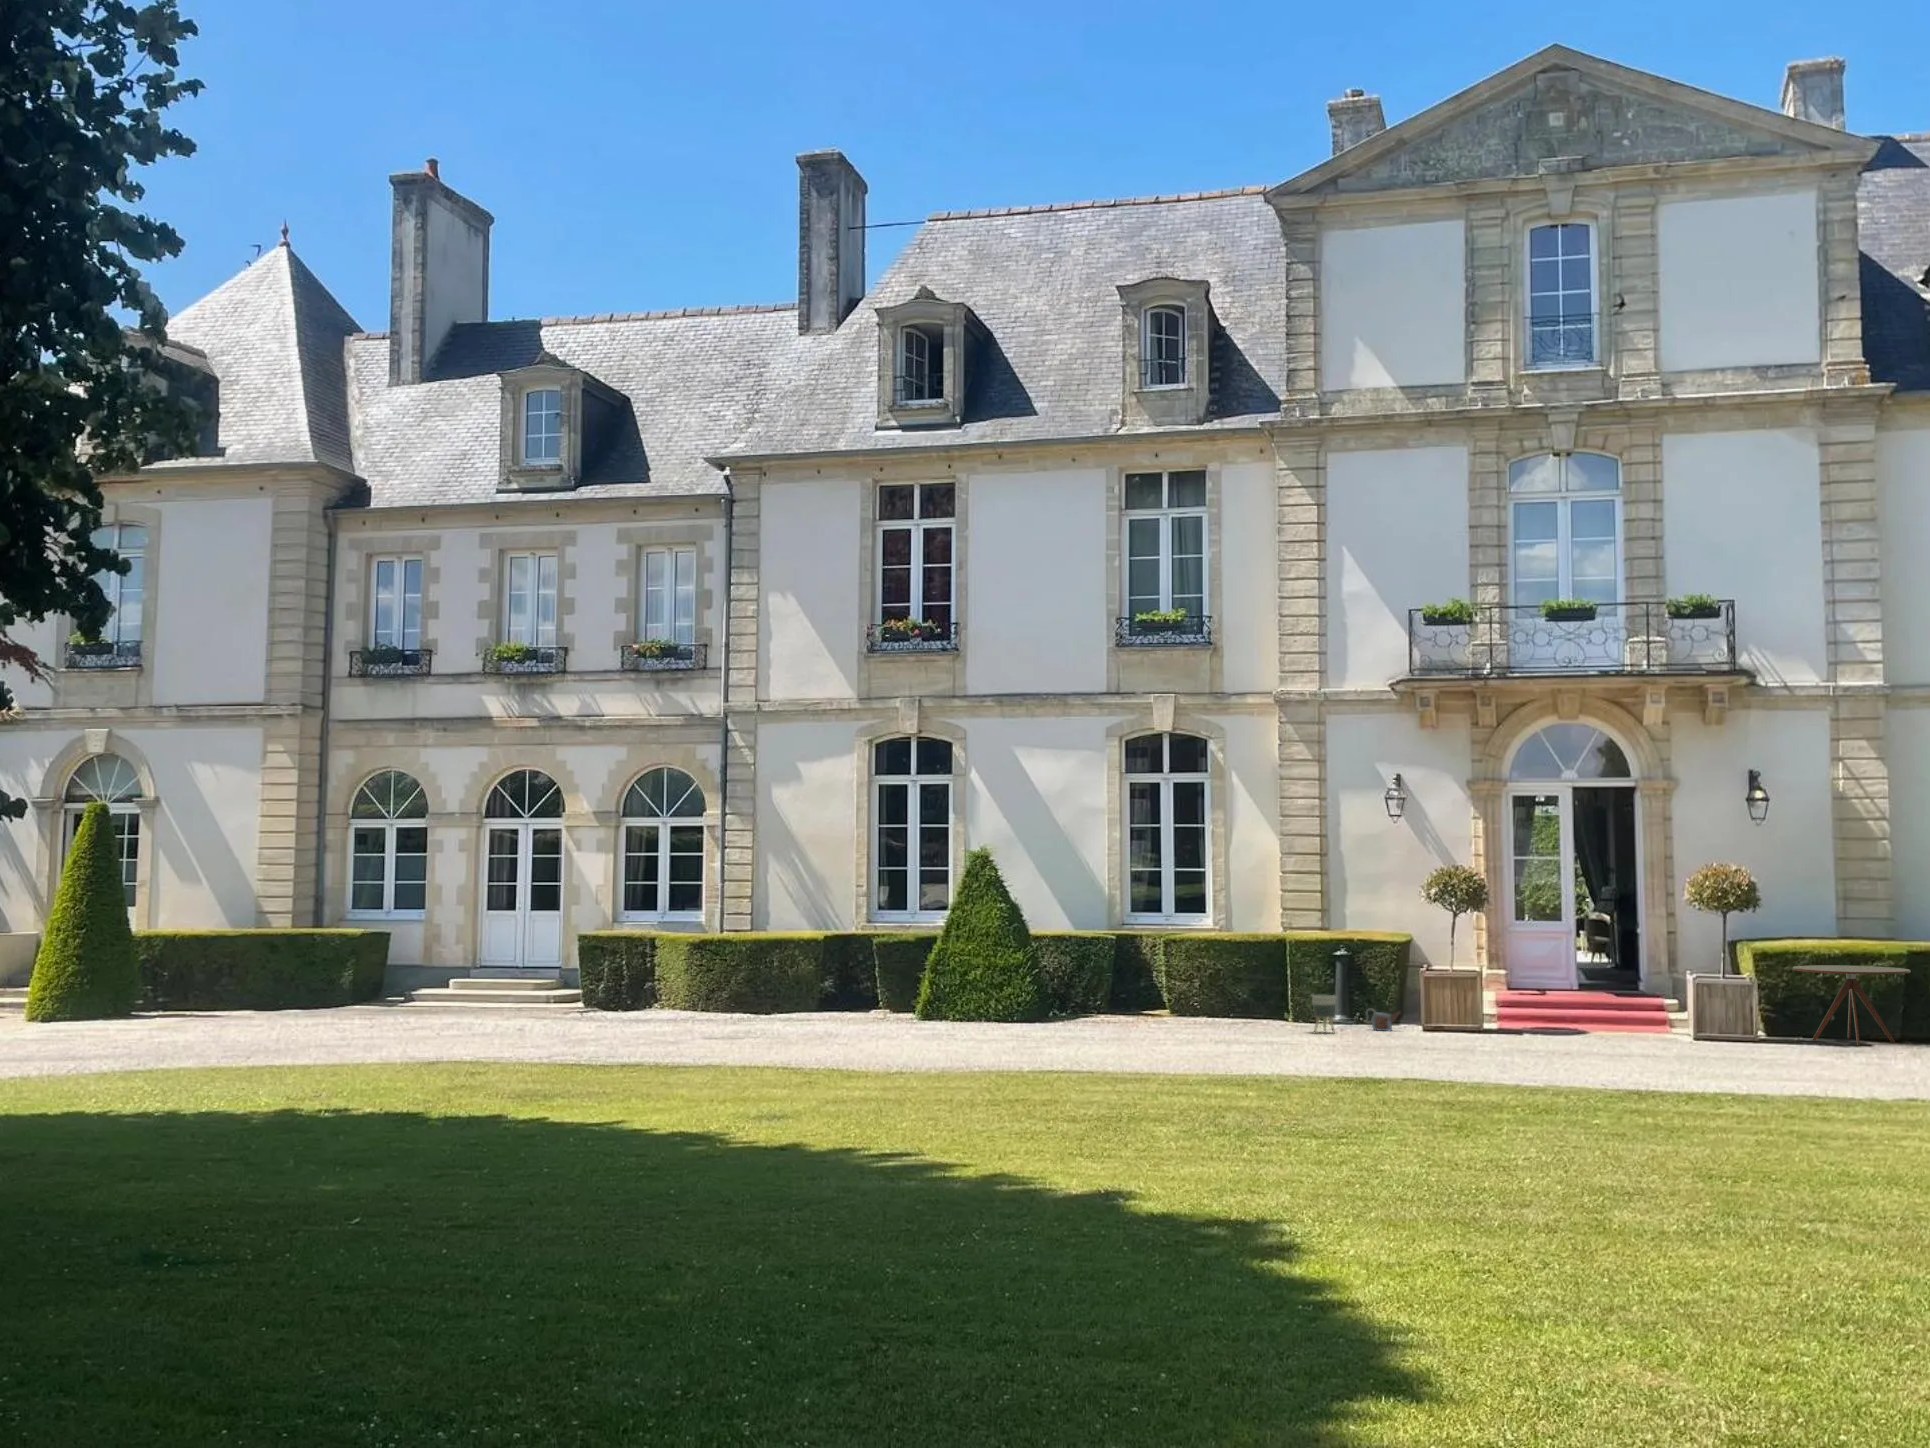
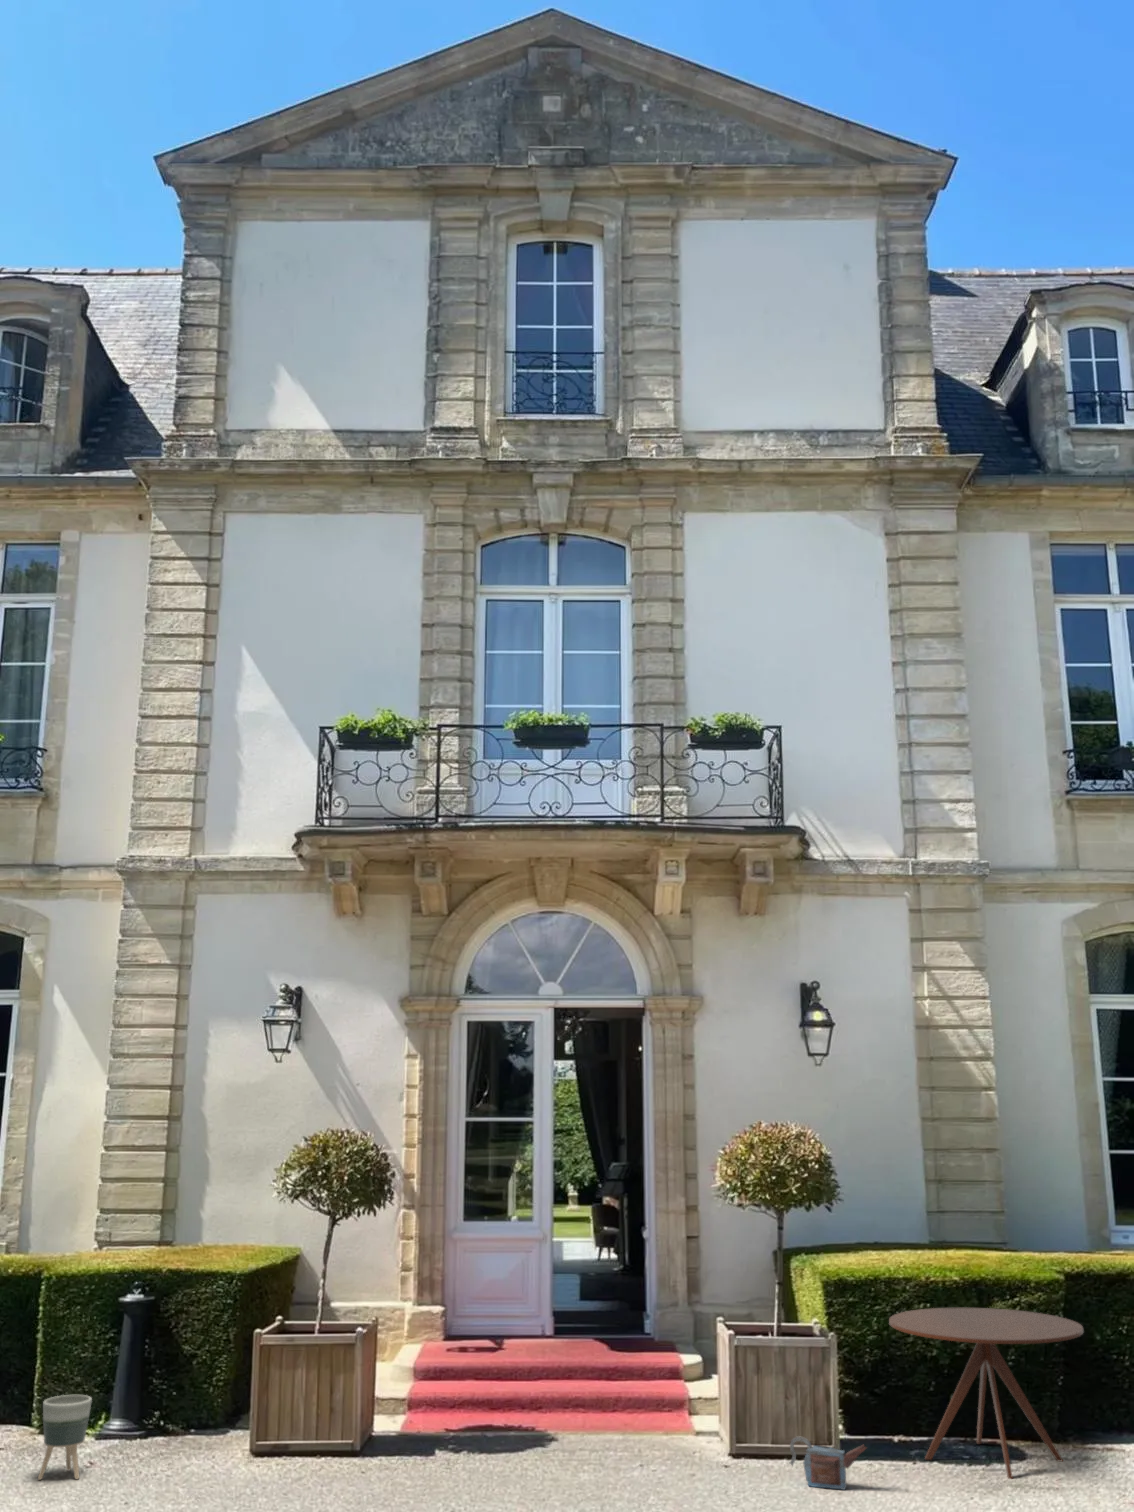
watering can: present [1366,1008,1401,1031] -> present [790,1436,867,1490]

